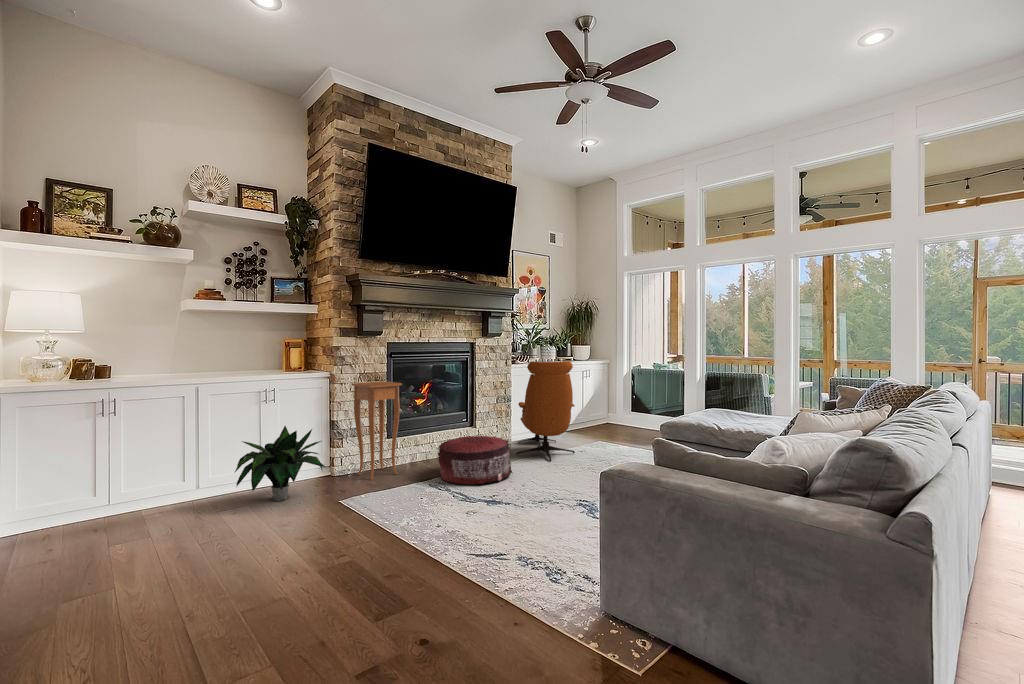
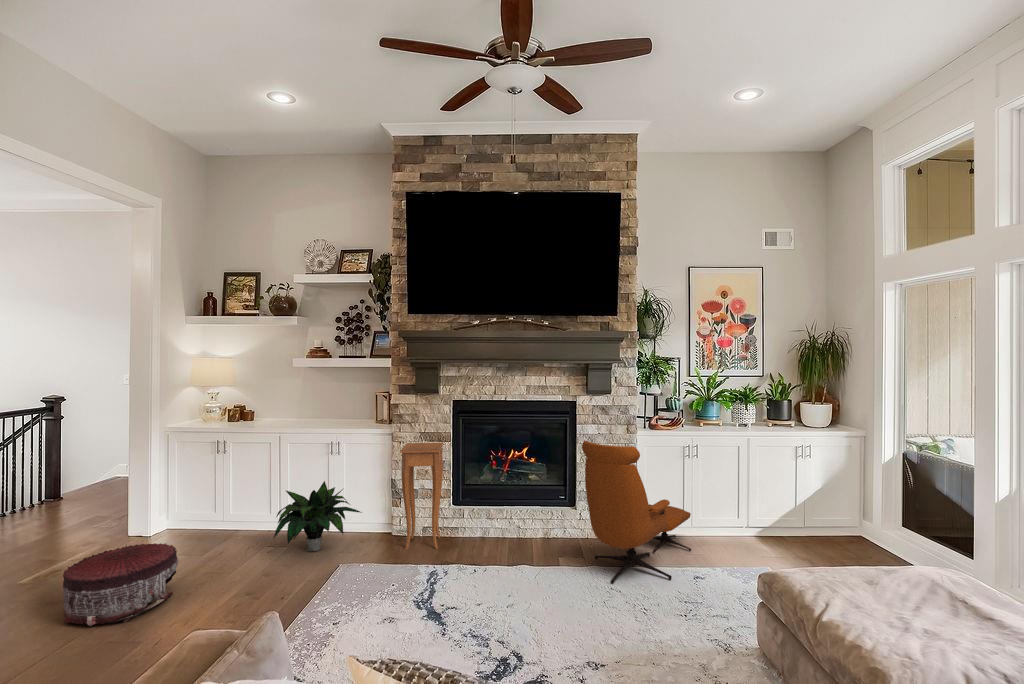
pouf: present [438,436,512,485] -> present [63,543,178,626]

